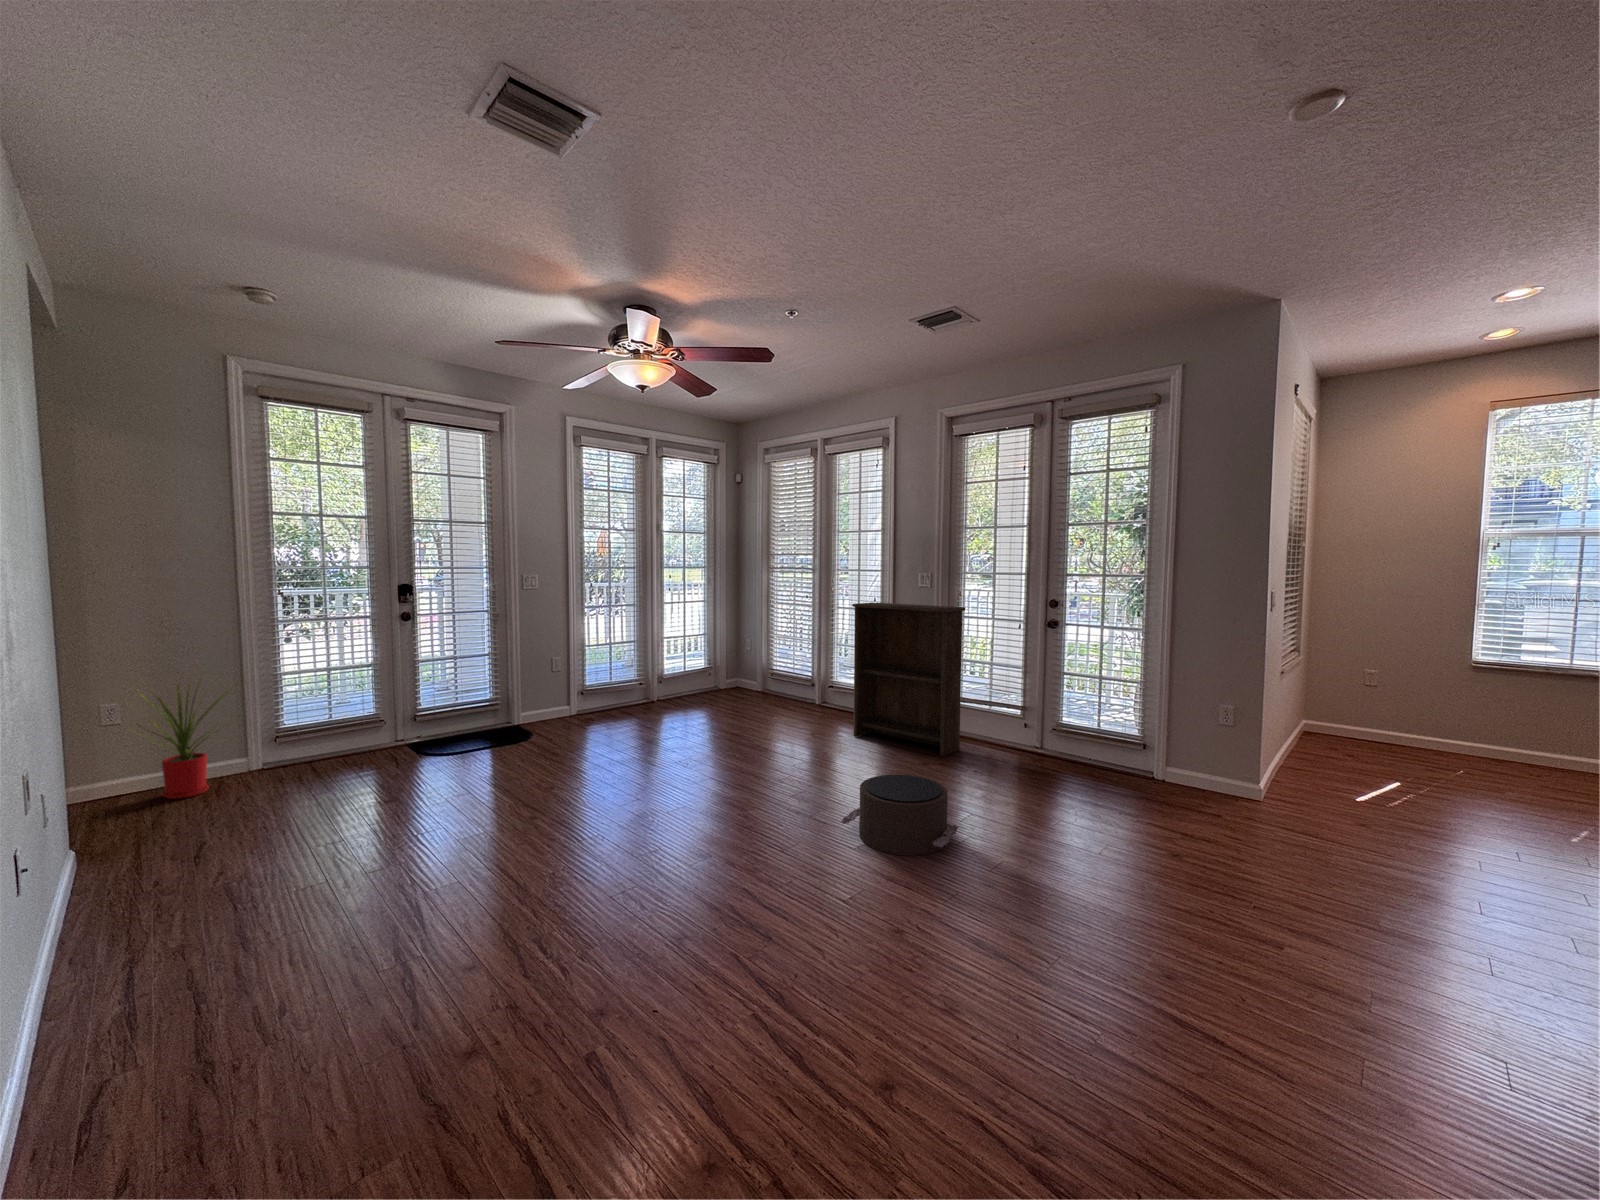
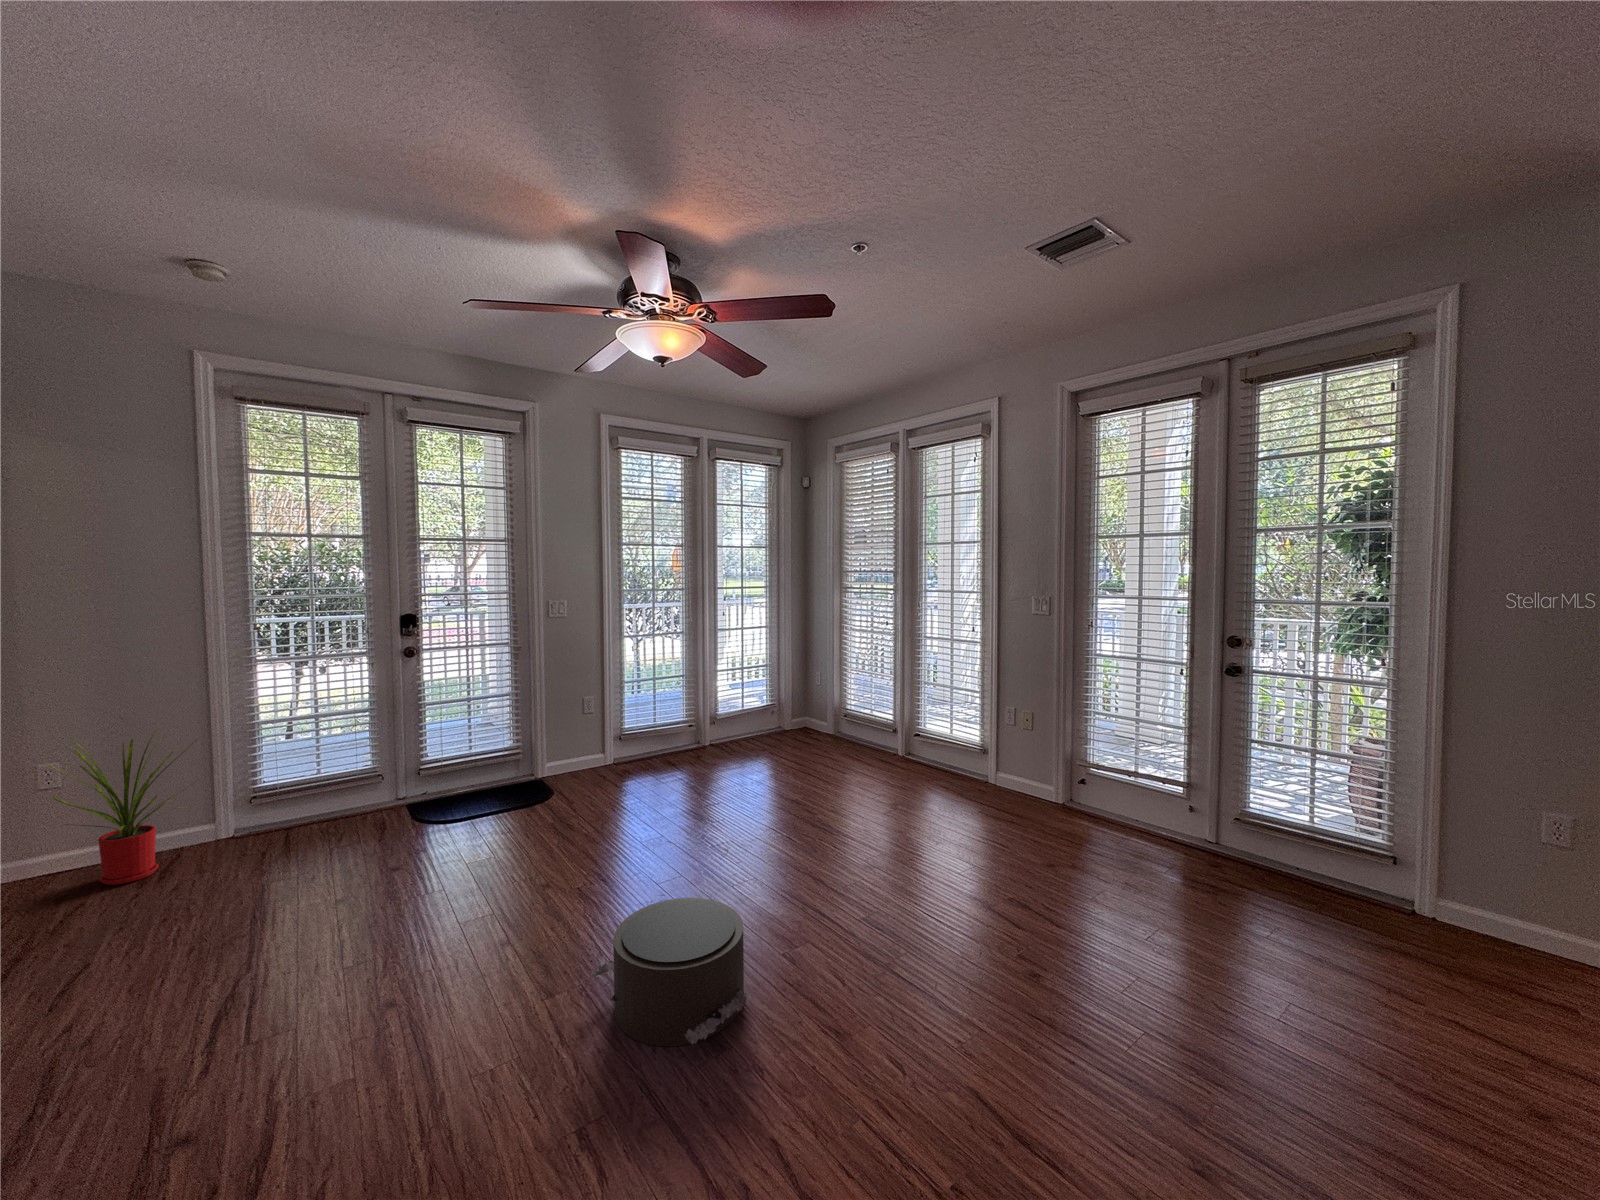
bookshelf: present [852,603,965,756] -> none [946,636,1104,852]
pouf: present [841,775,958,856] -> present [591,898,752,1046]

